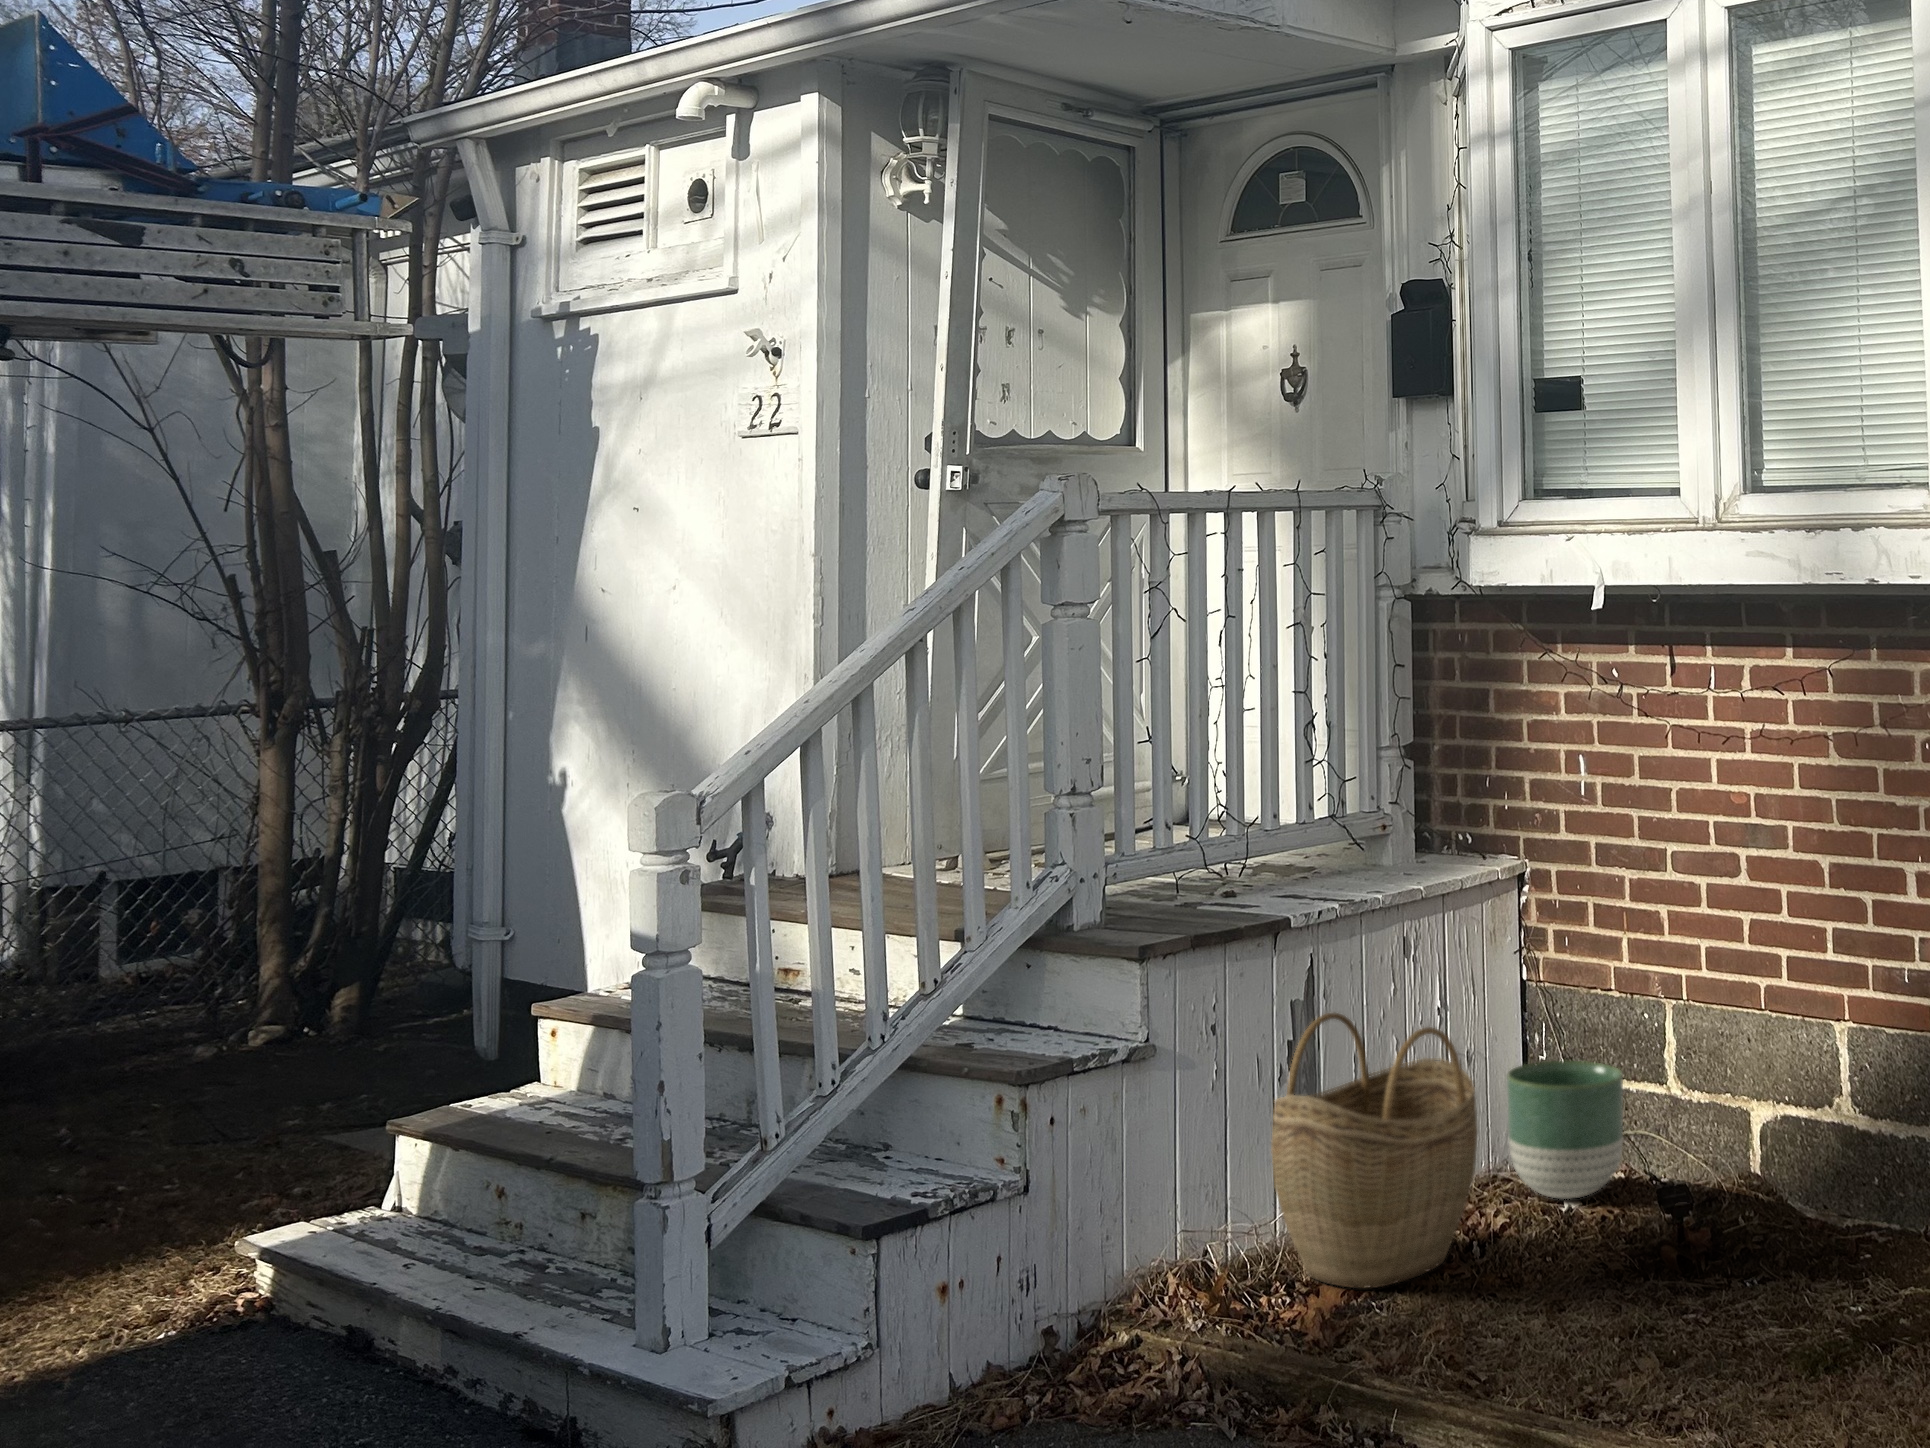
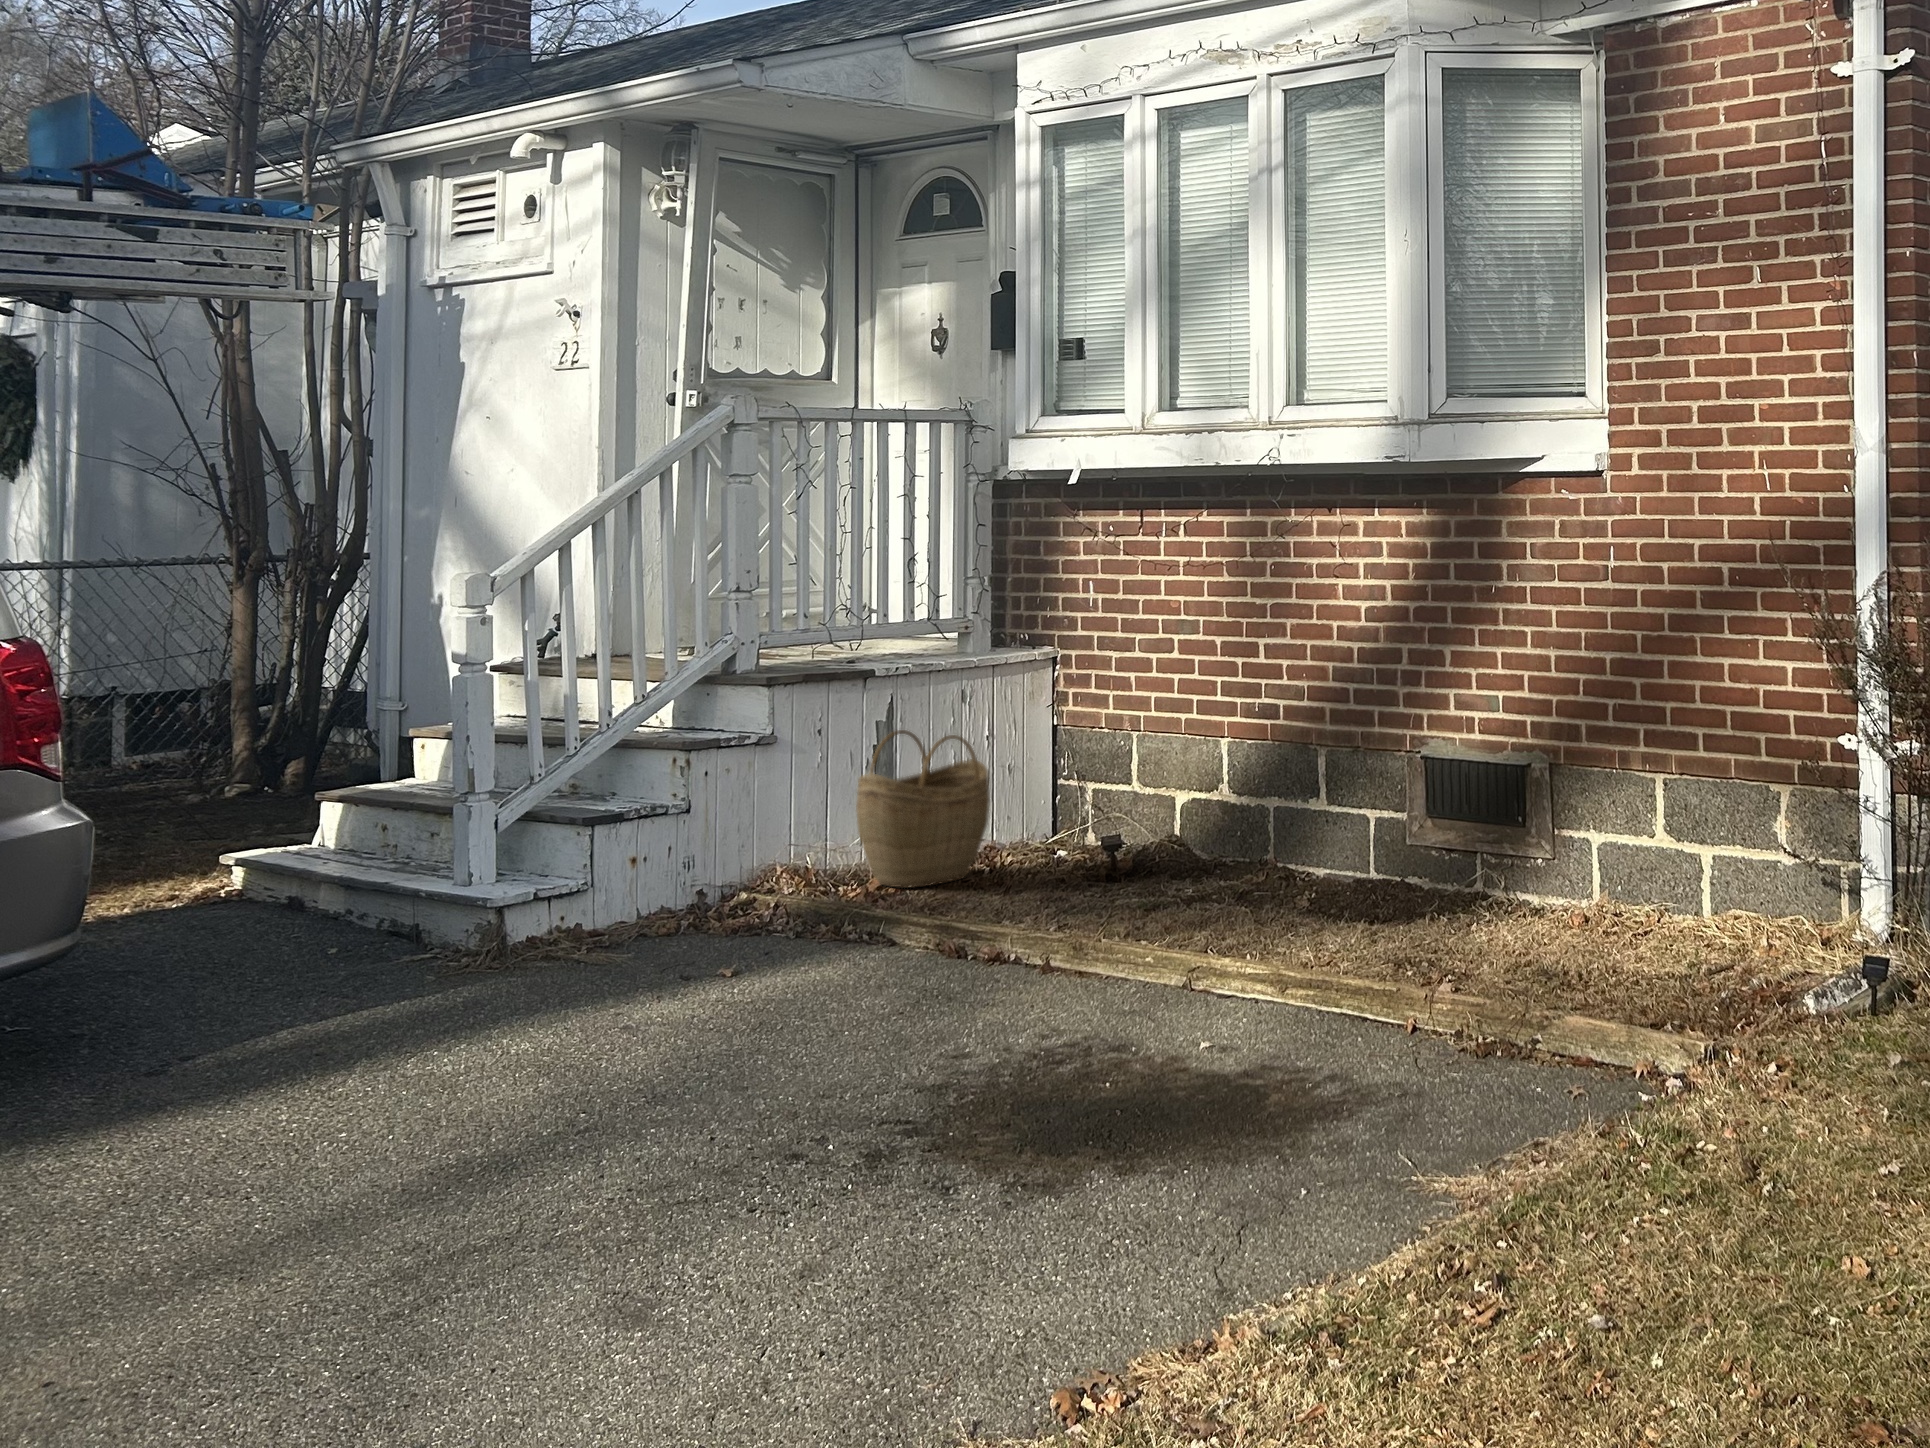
planter: present [1507,1061,1623,1199] -> none [1030,771,1104,852]

